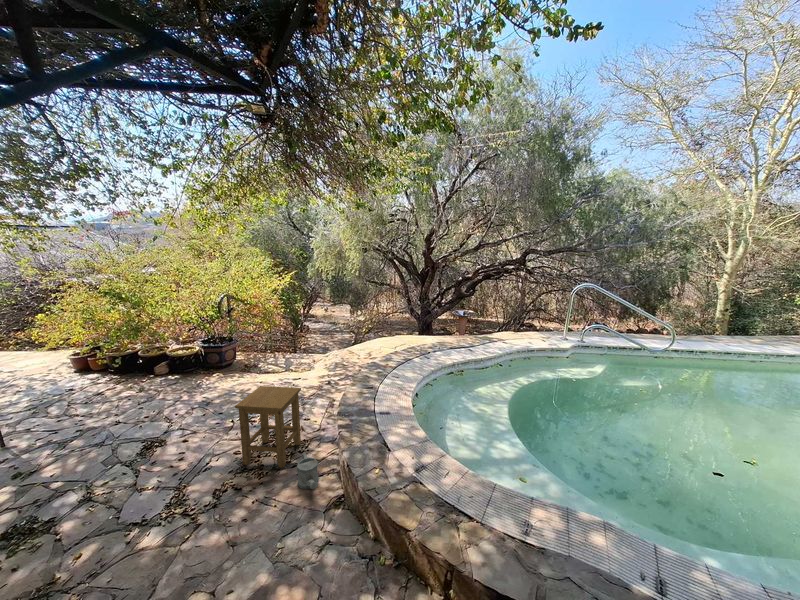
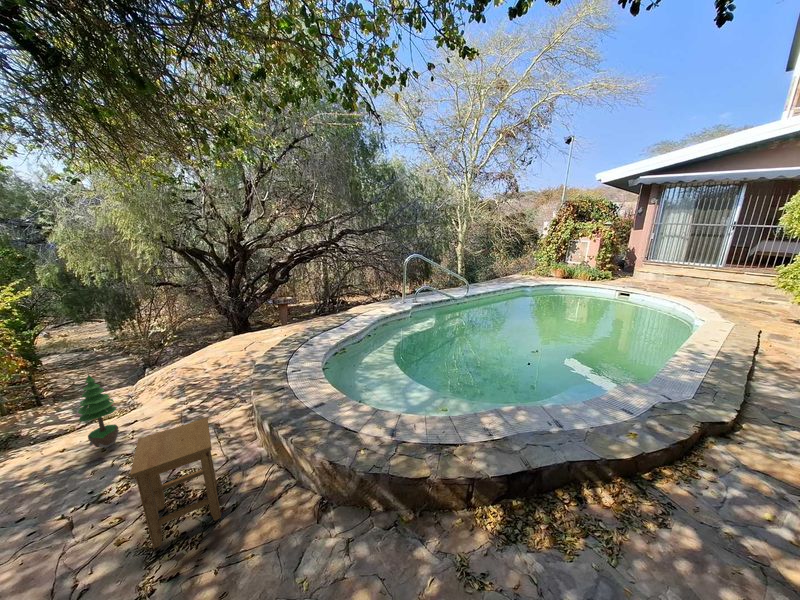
potted tree: none [265,336,286,390] -> present [78,375,119,448]
watering can: present [297,453,319,489] -> none [248,483,300,522]

